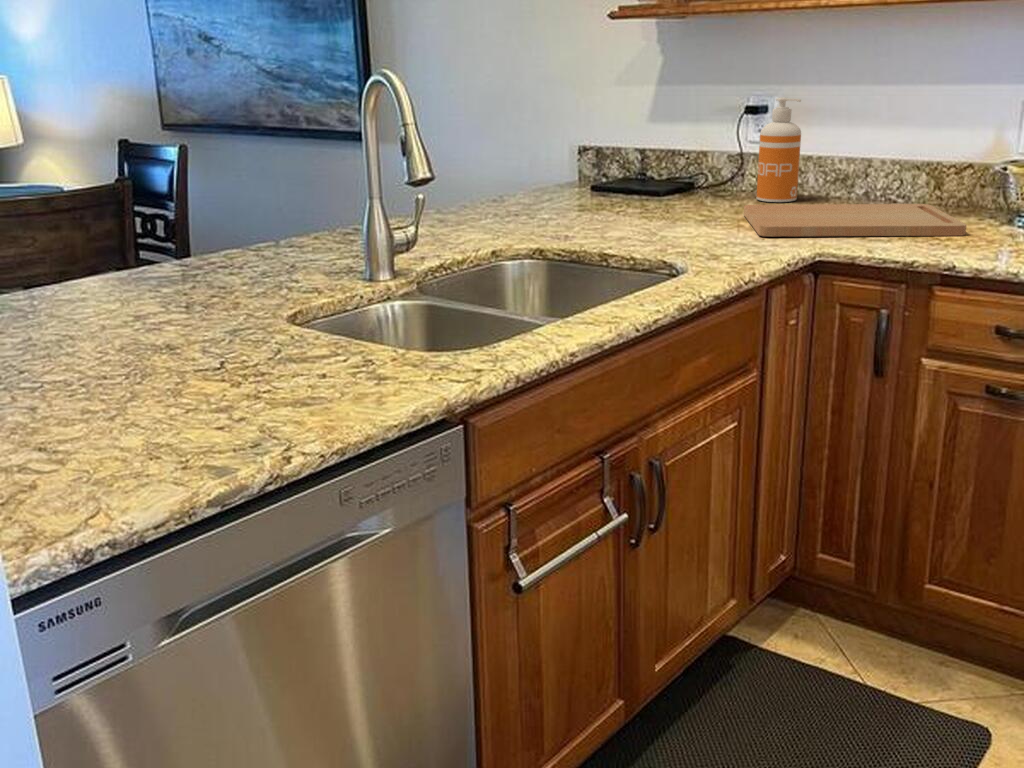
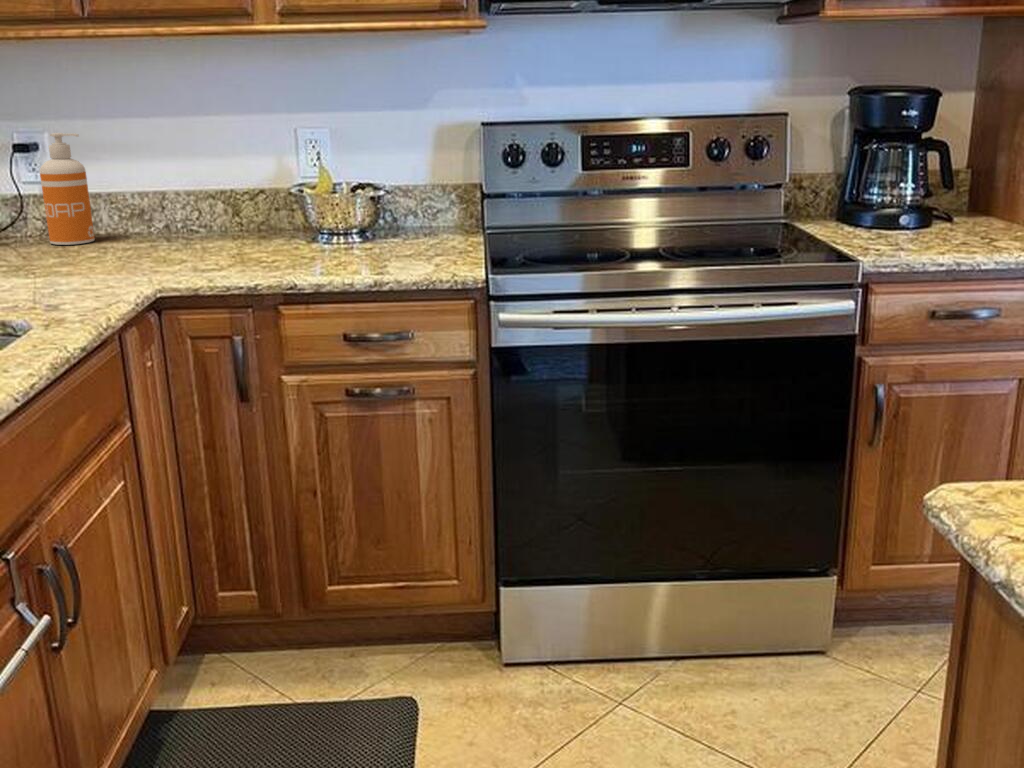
cutting board: present [744,204,967,236] -> none [48,231,285,279]

